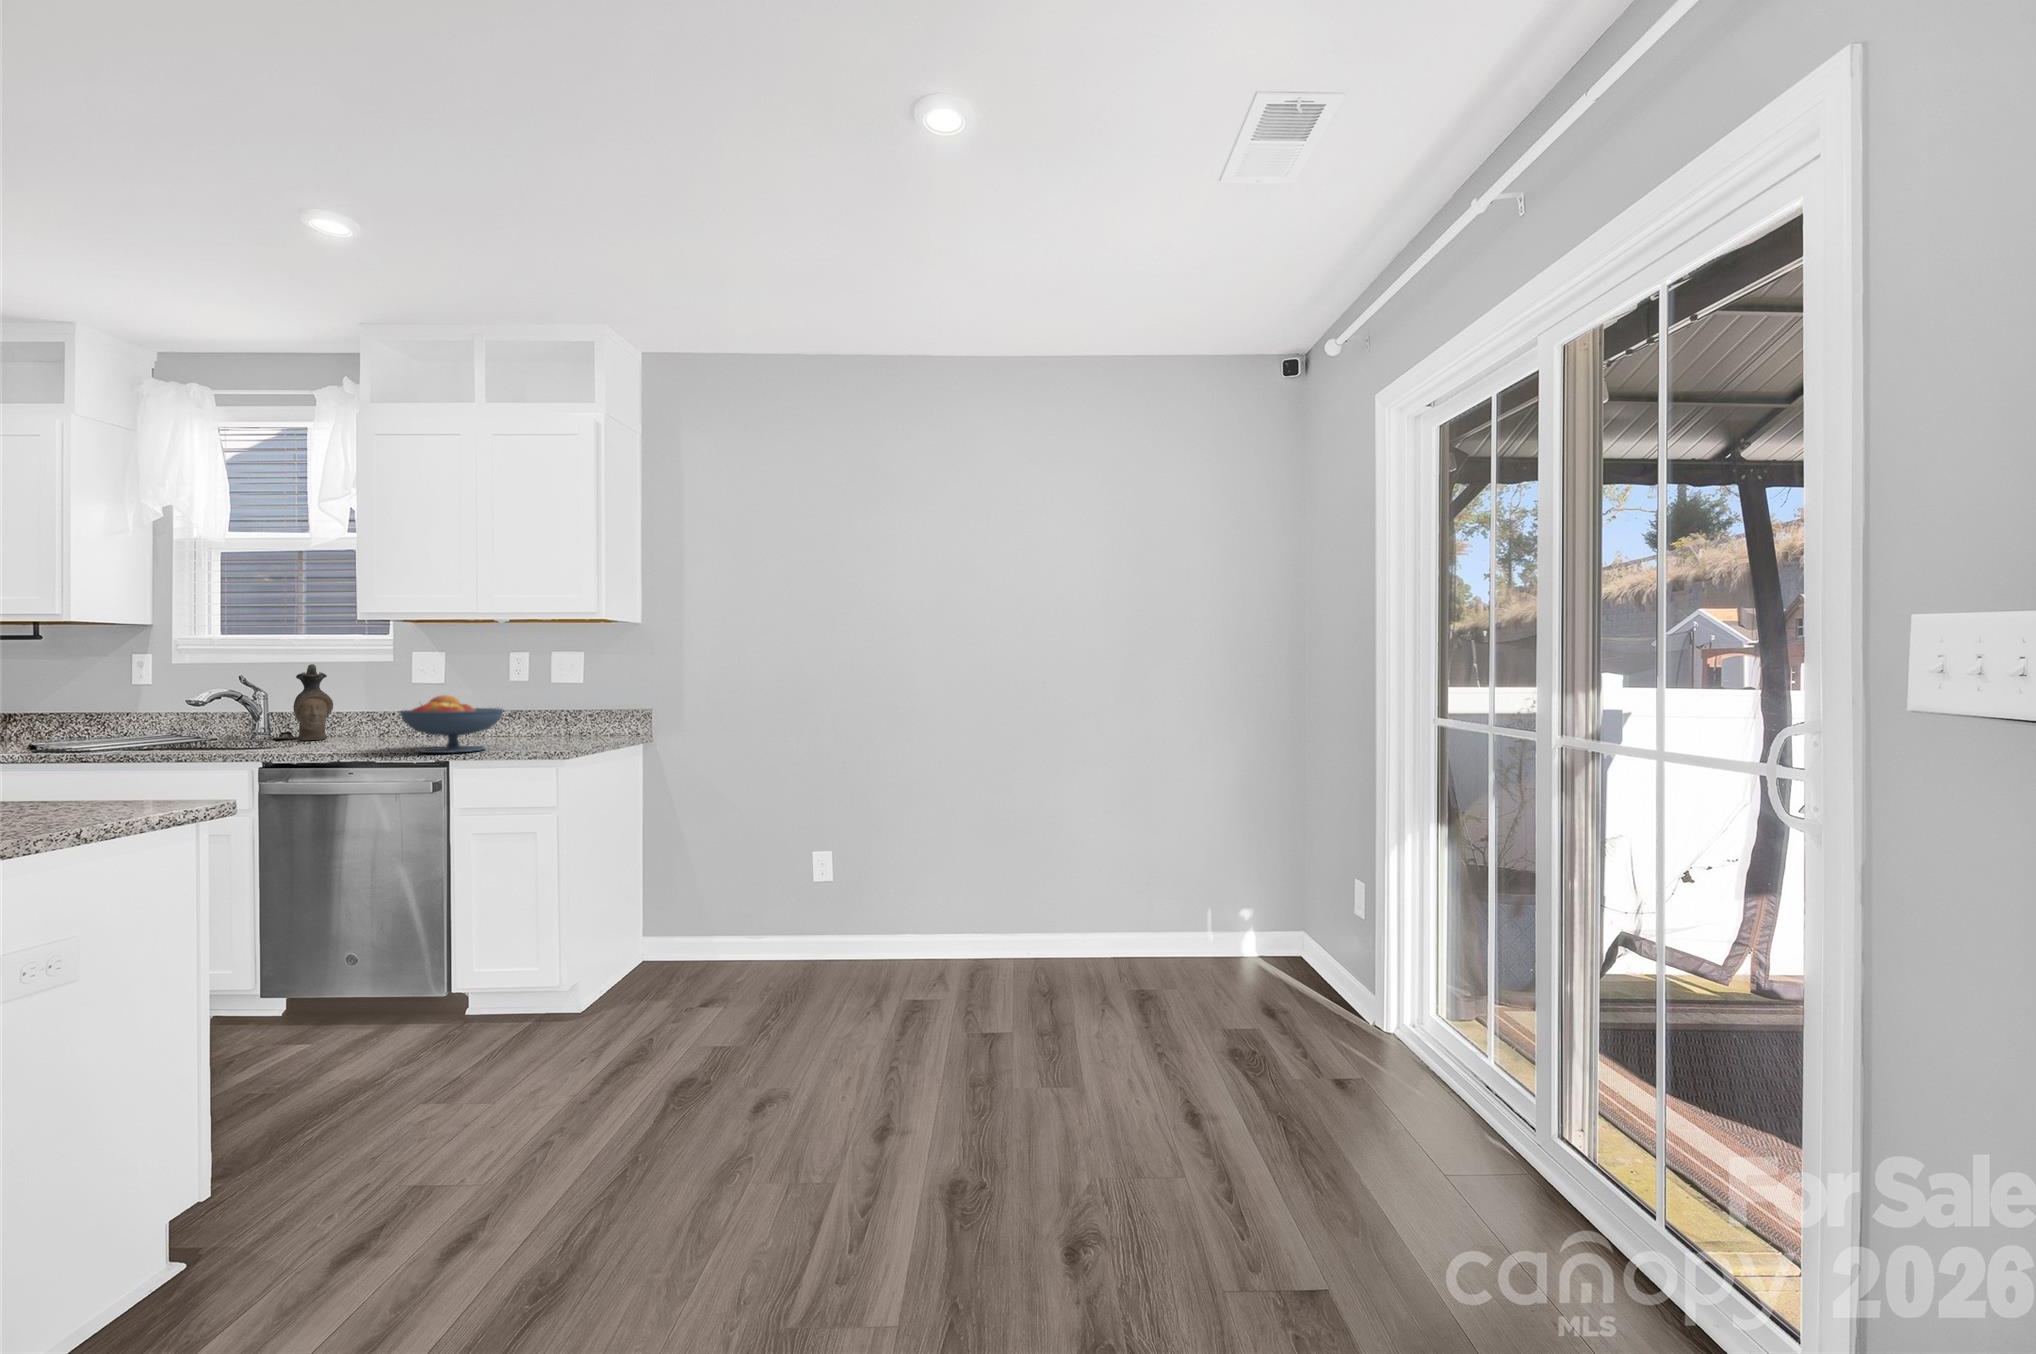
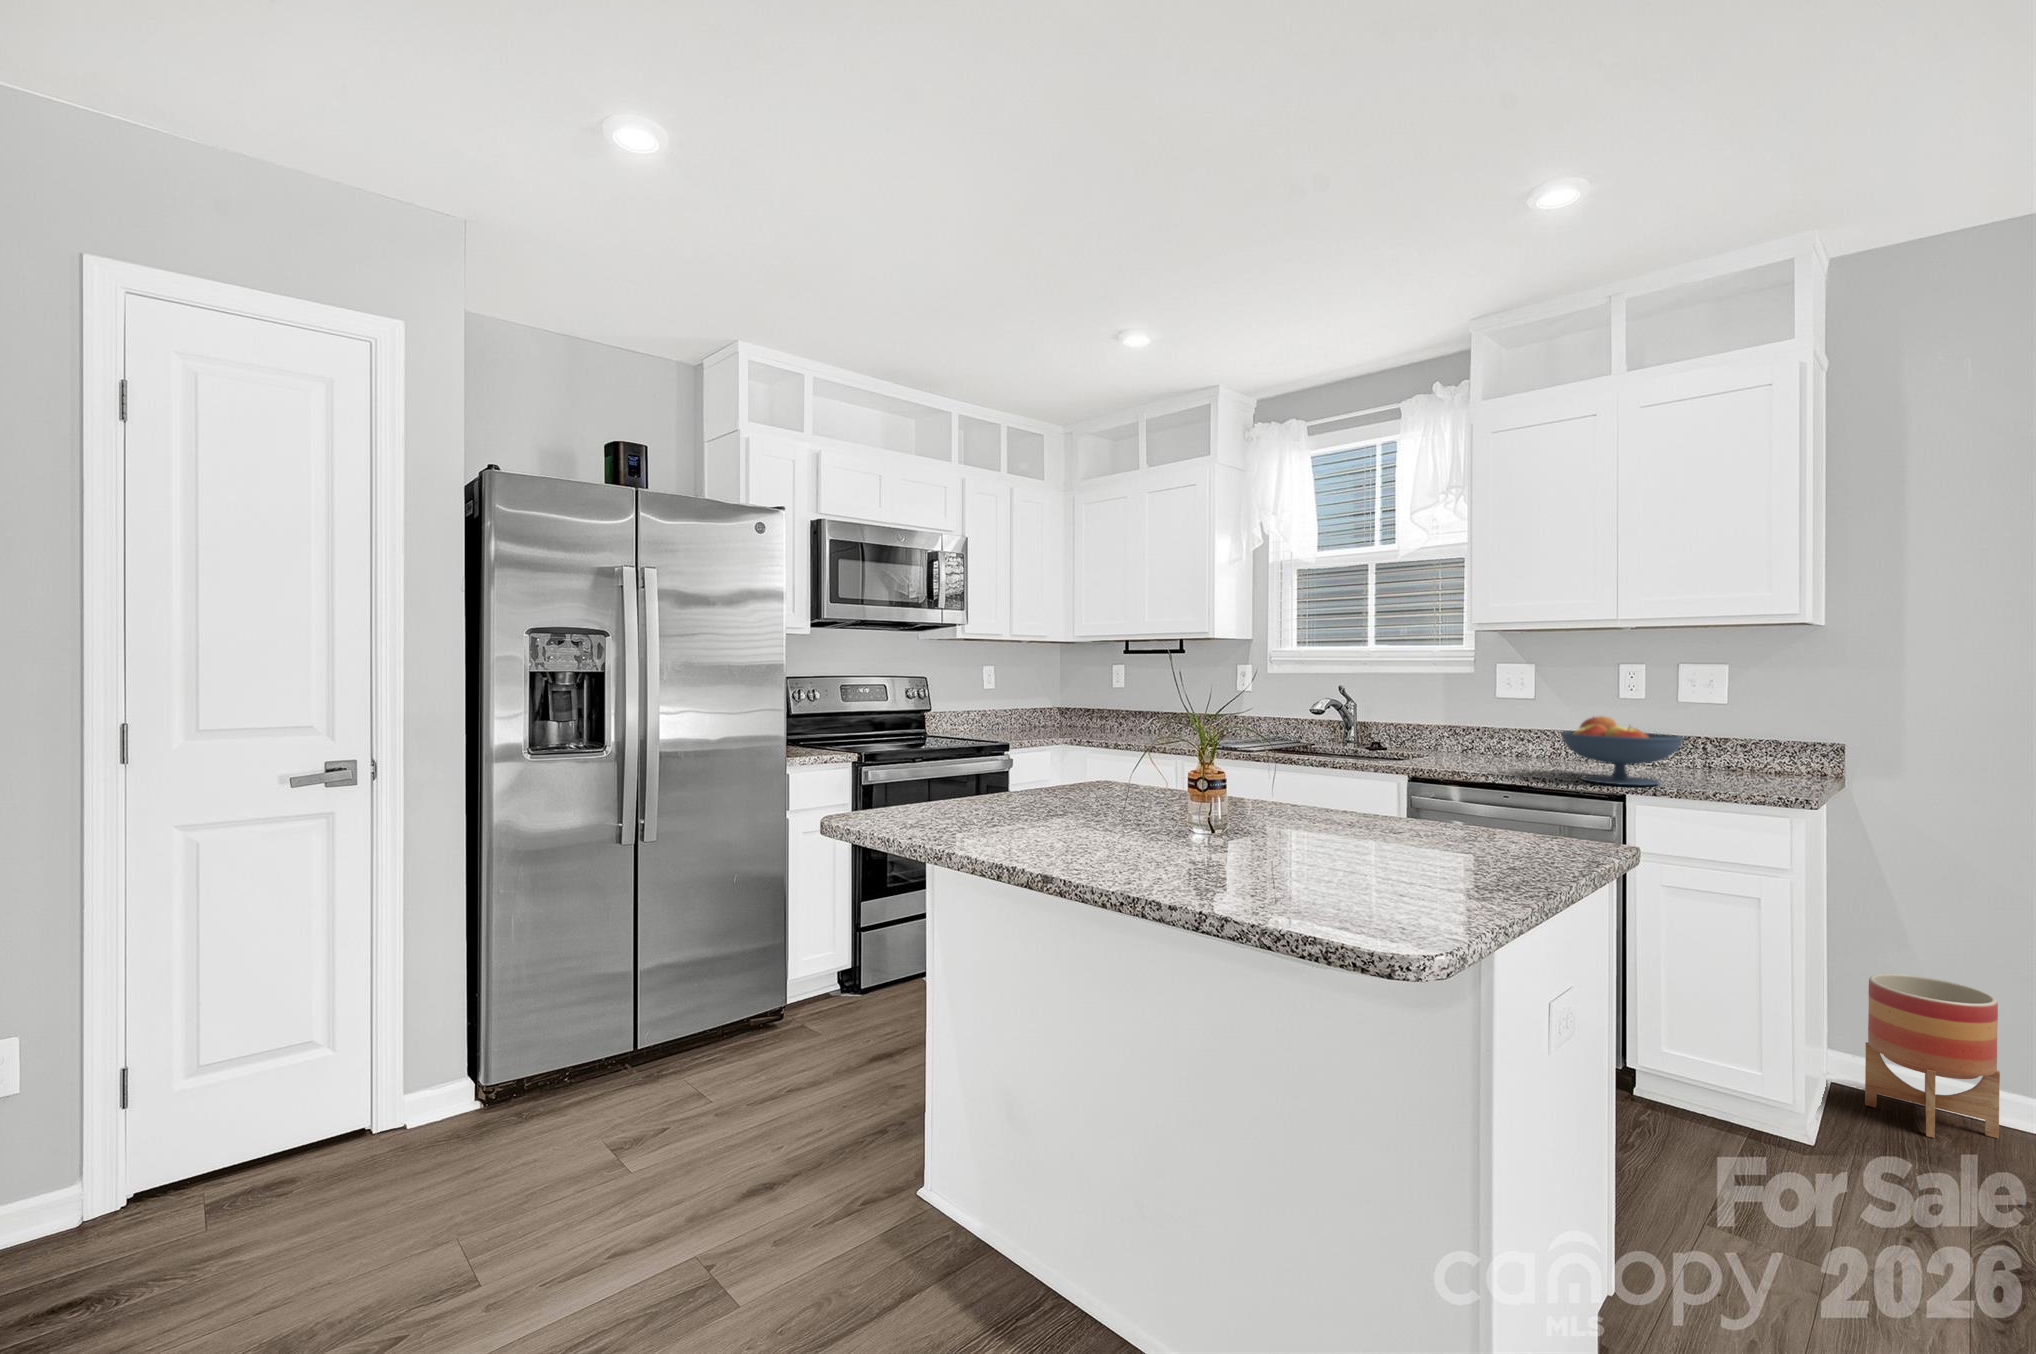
ceramic pitcher: present [293,664,333,740] -> none [1397,677,1432,753]
planter: none [648,874,718,987] -> present [1865,974,2000,1138]

